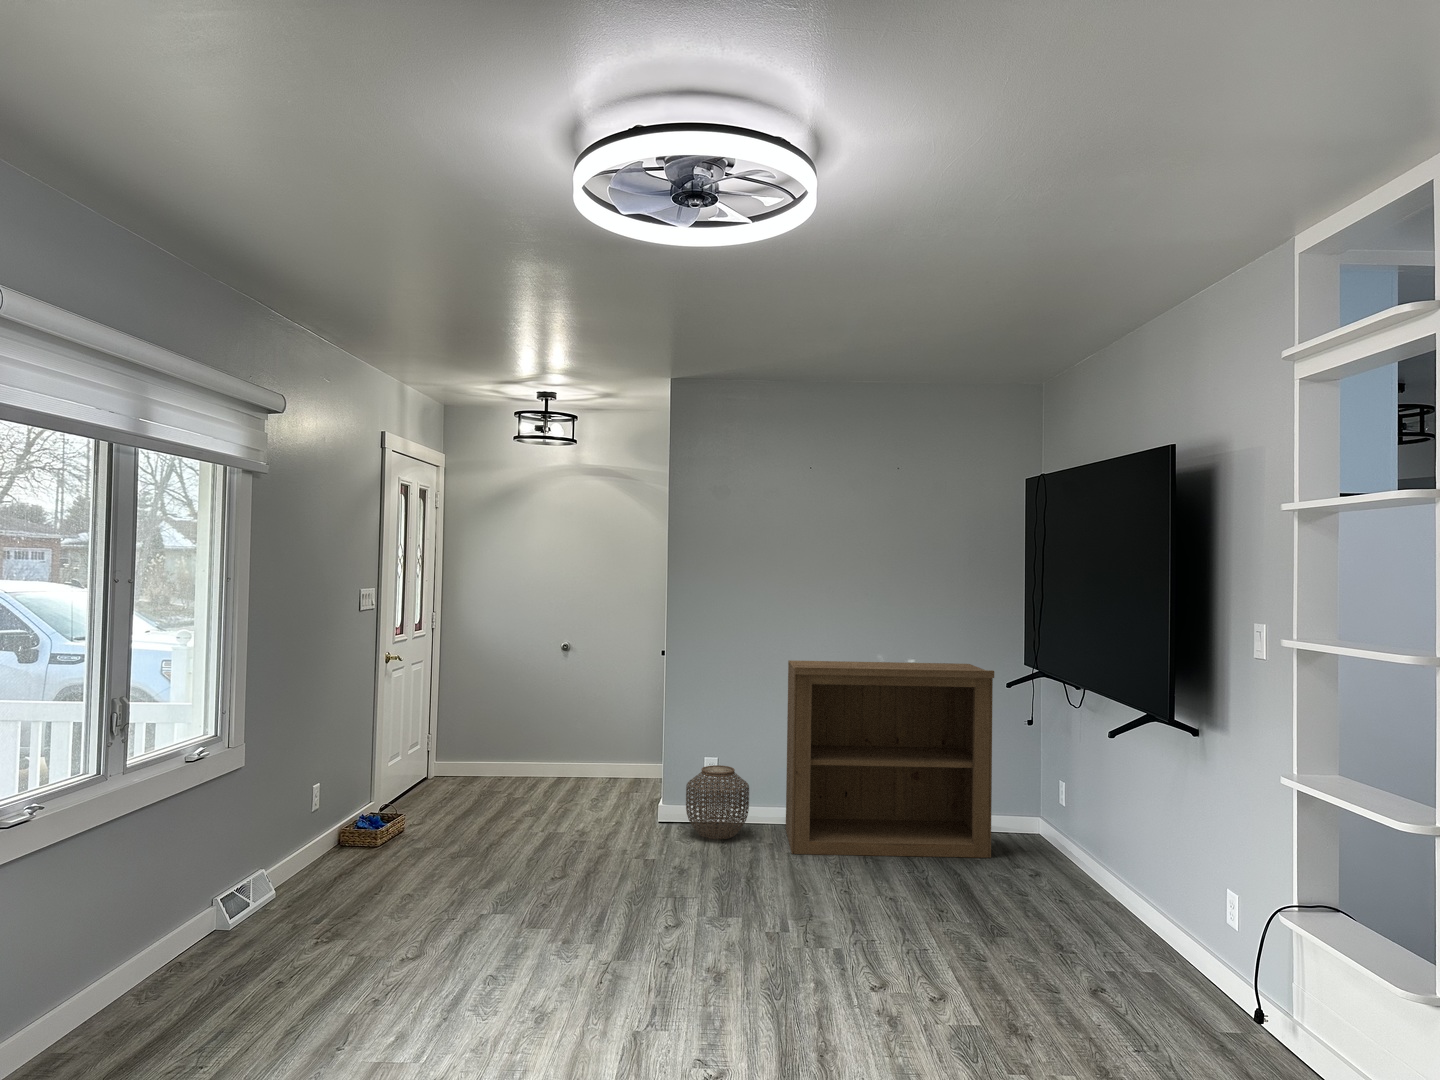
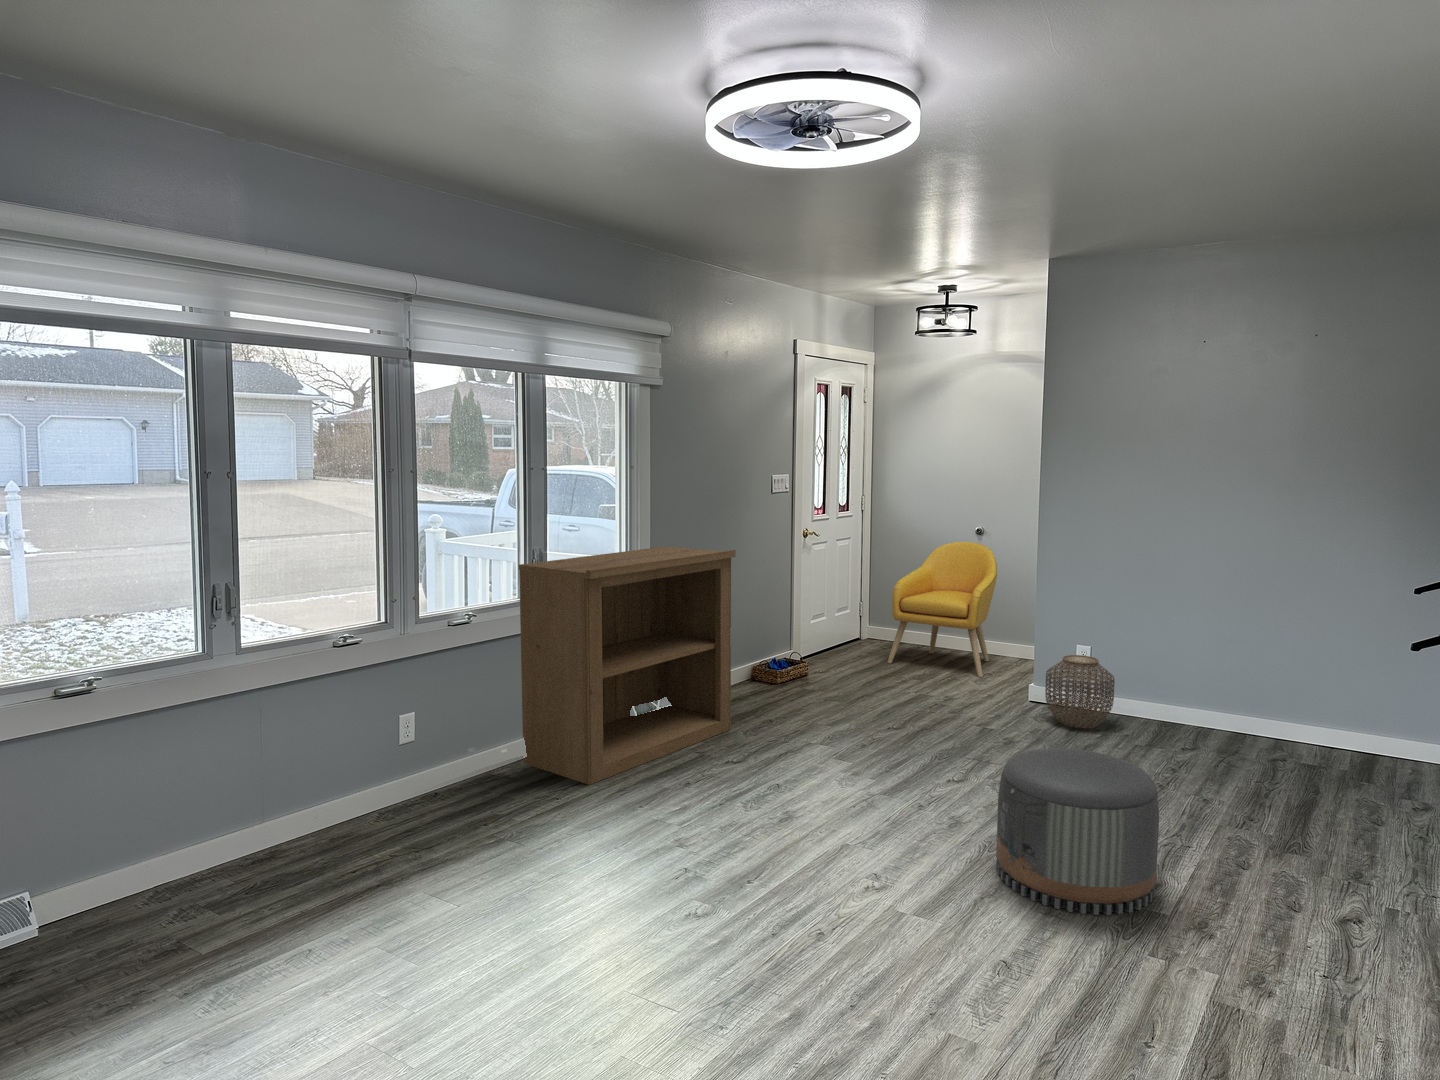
armchair: none [480,659,590,801] -> present [887,542,997,677]
bookshelf: present [786,660,994,858] -> present [519,546,736,785]
pouf: none [788,860,941,1033] -> present [996,748,1159,915]

